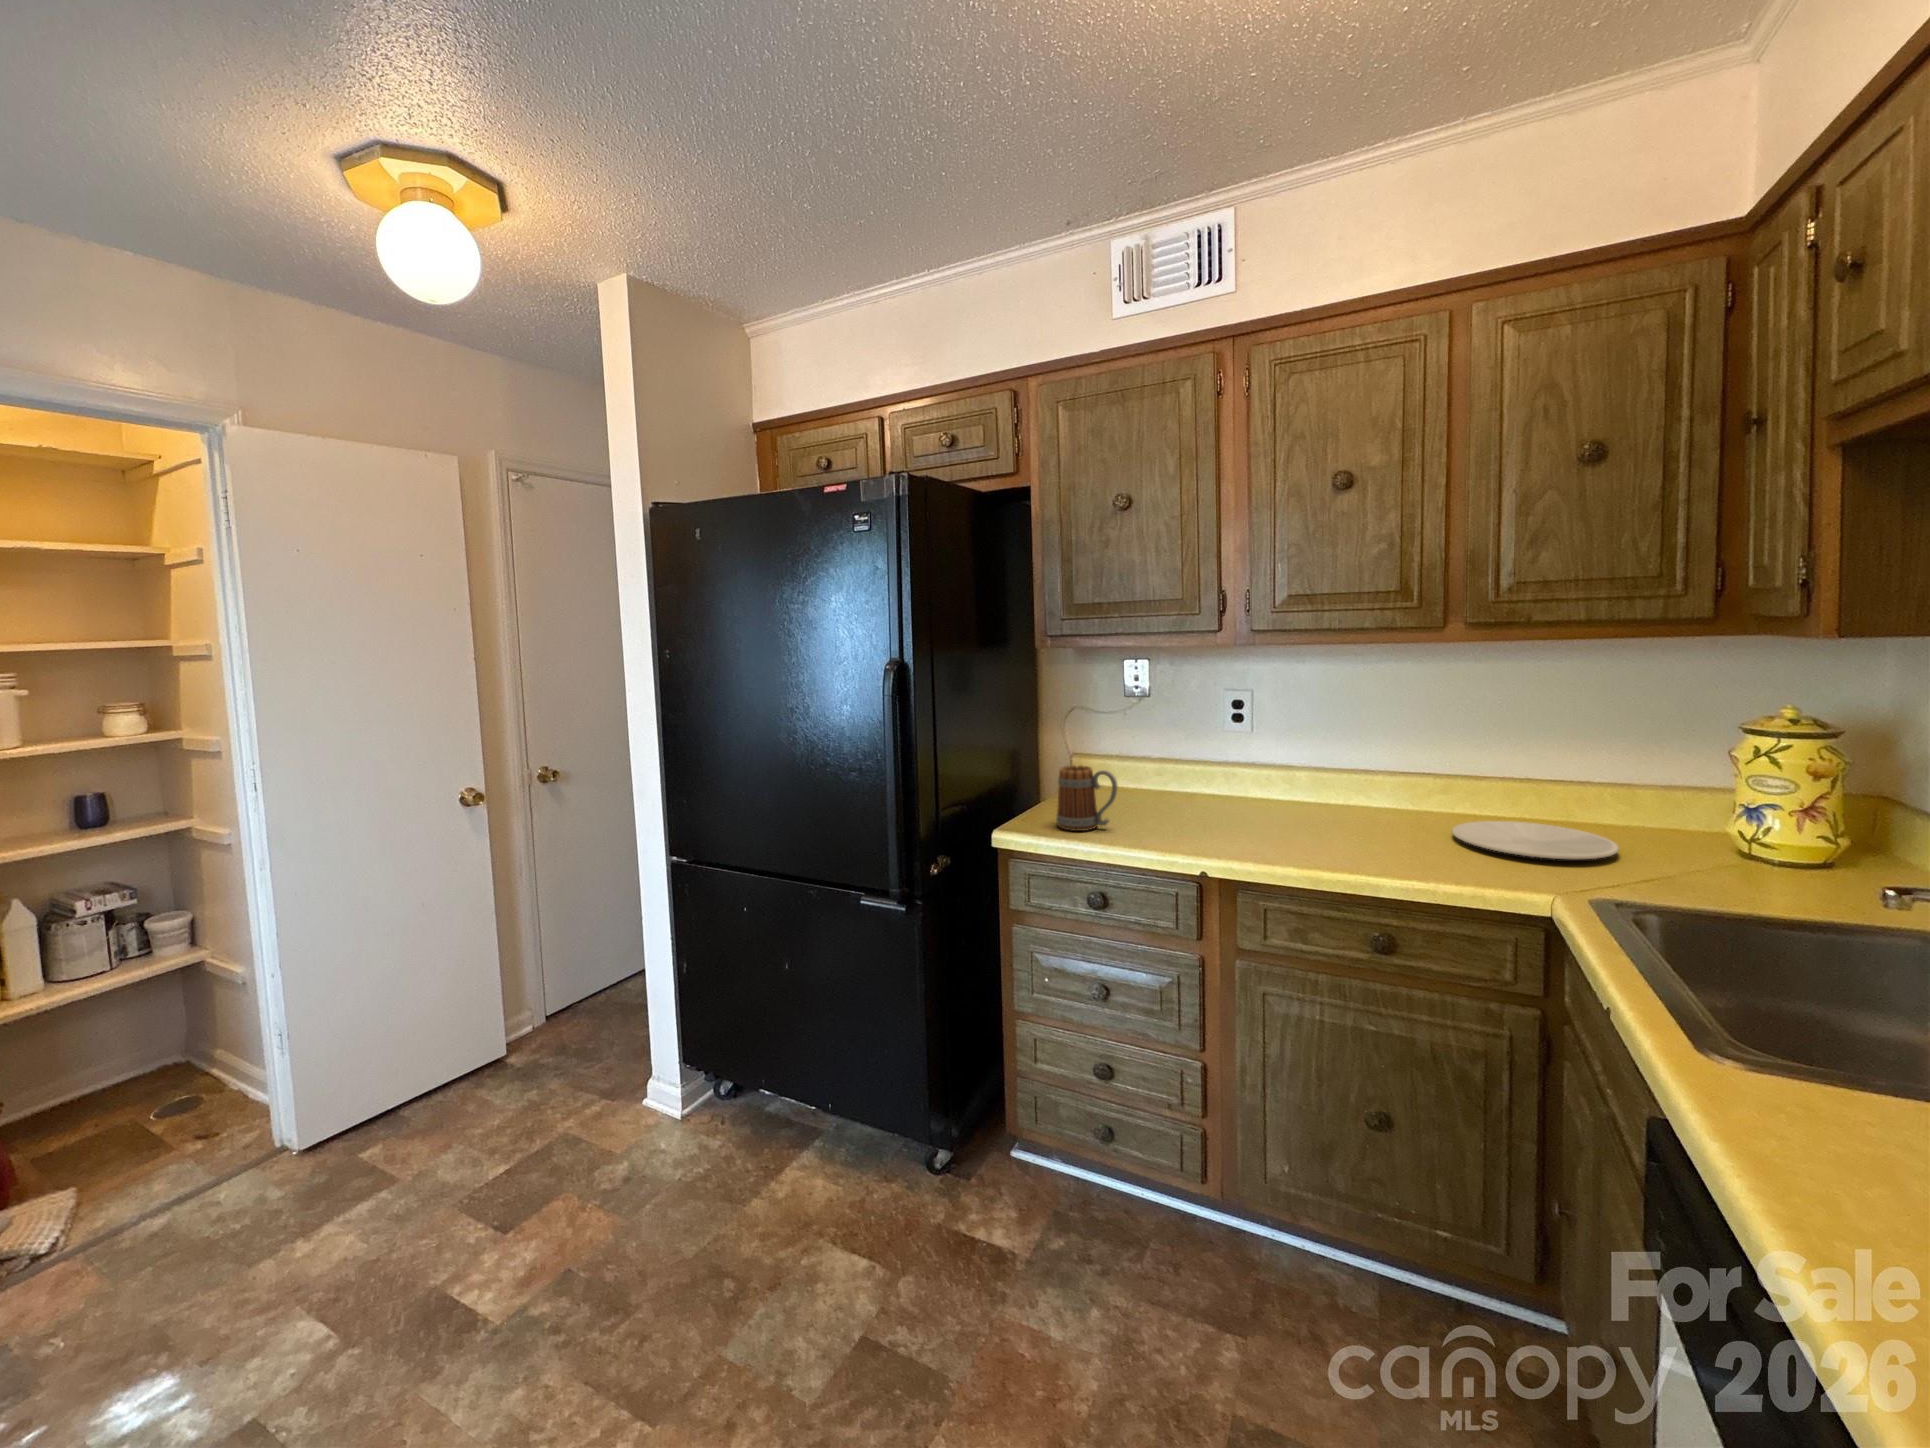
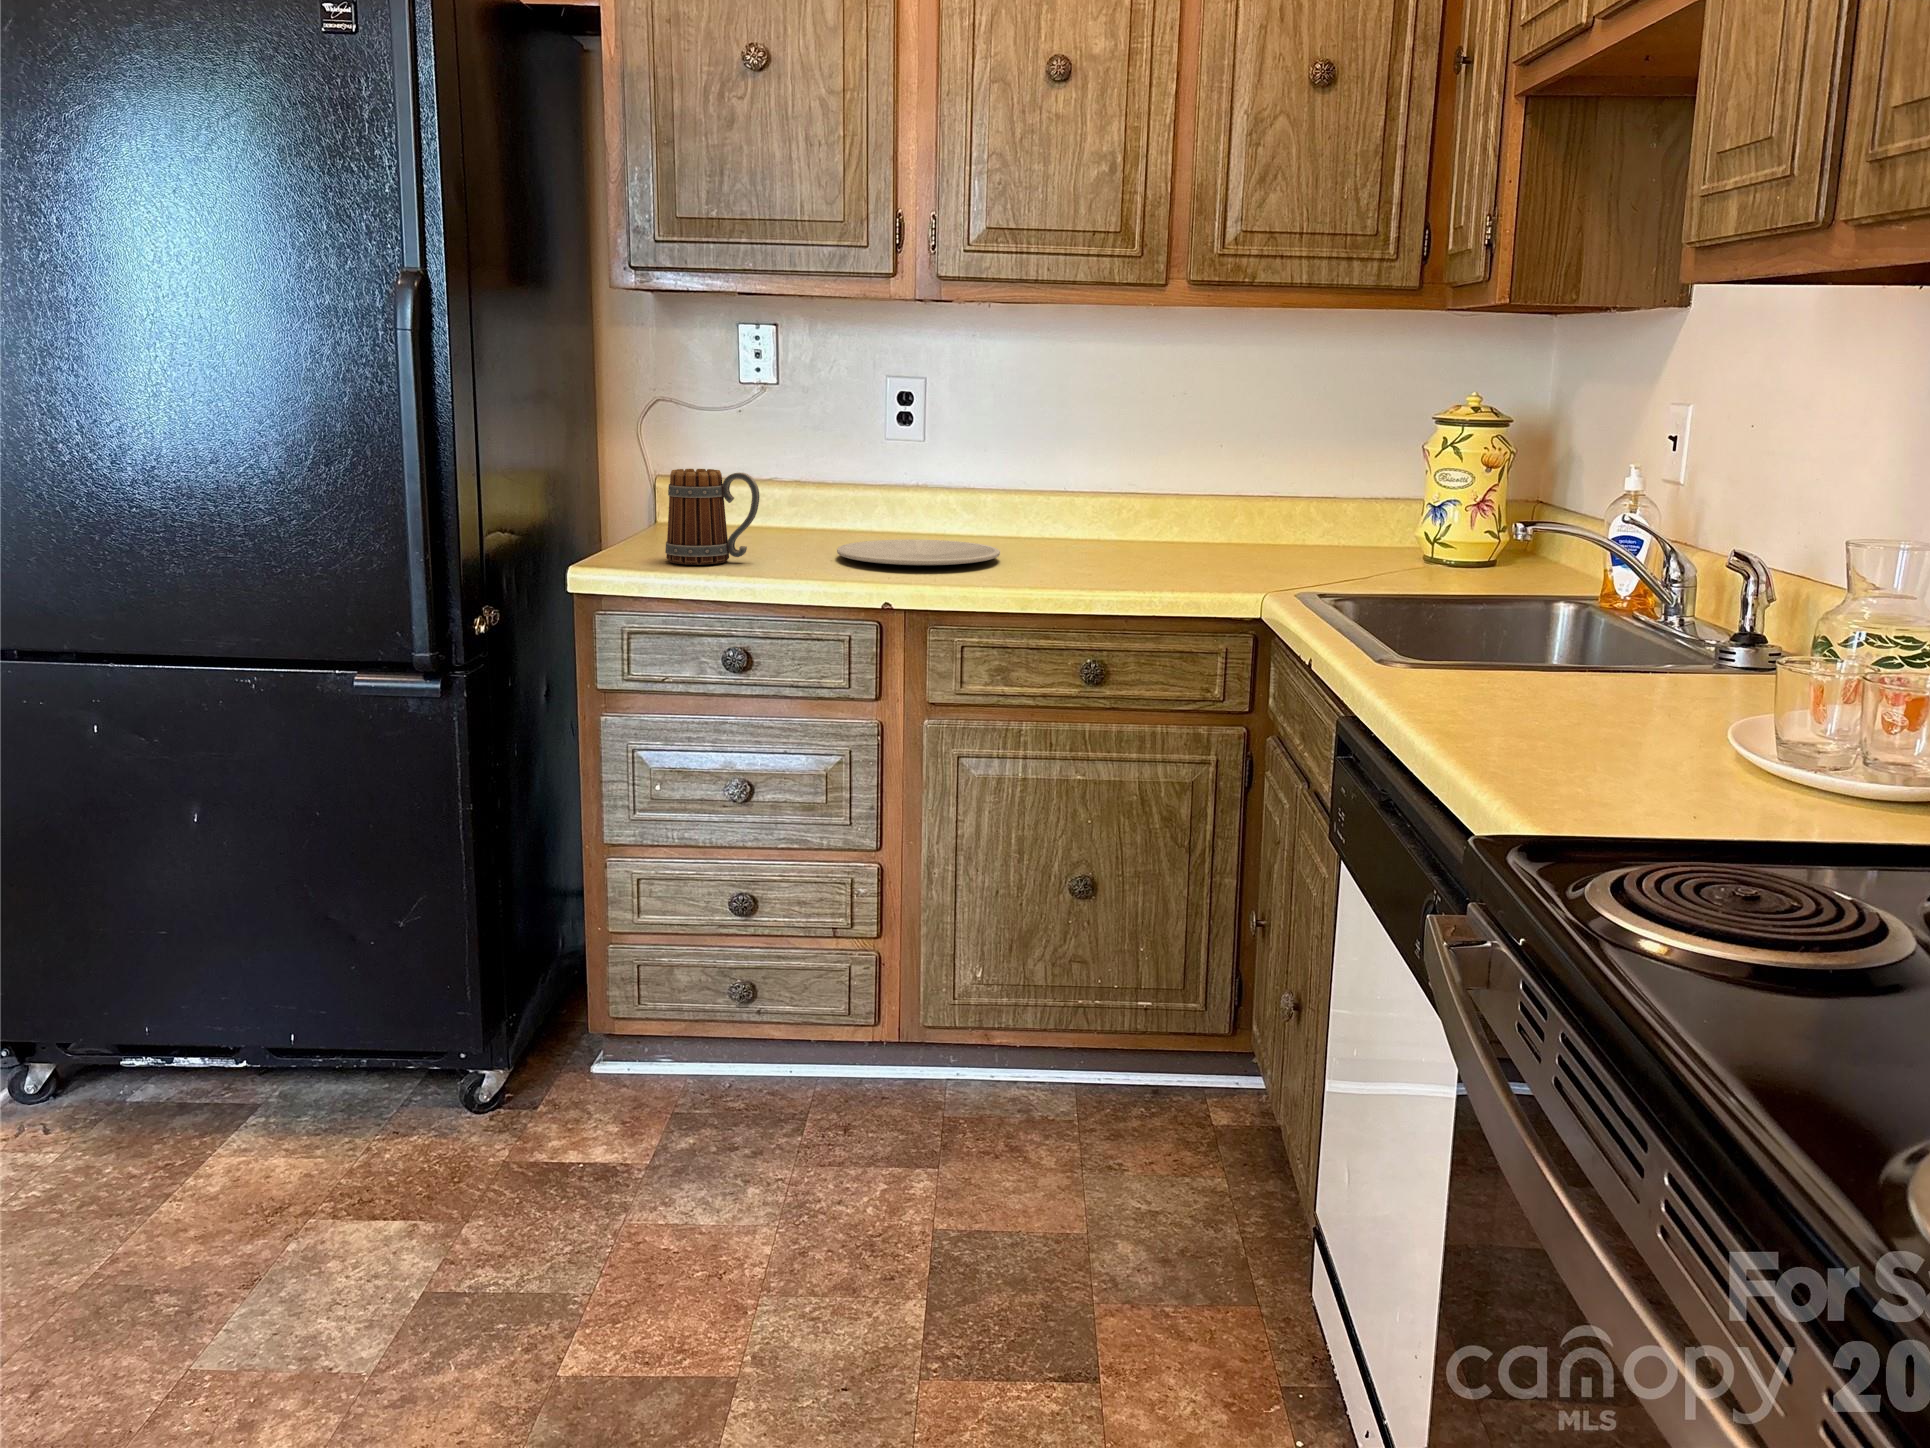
plate: present [1452,821,1619,859] -> present [837,540,1000,565]

